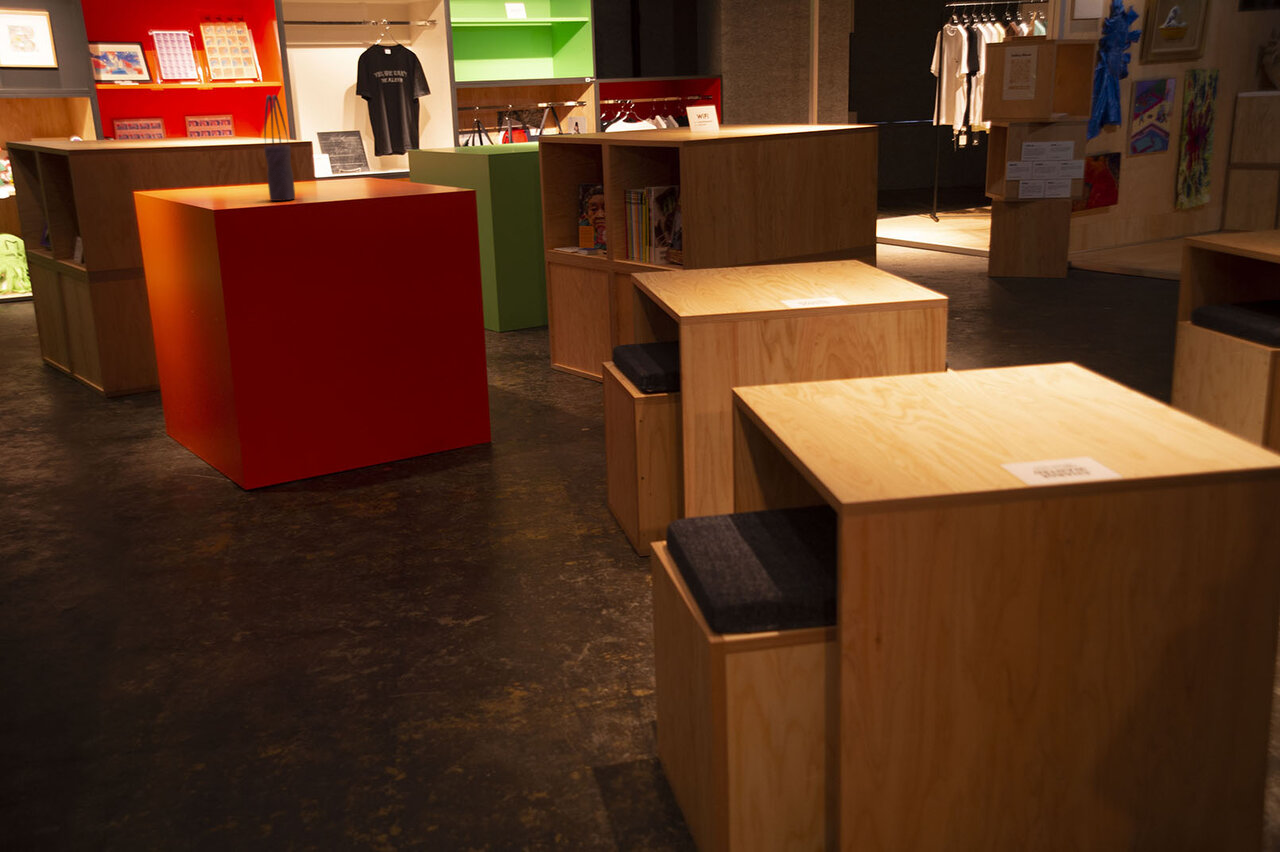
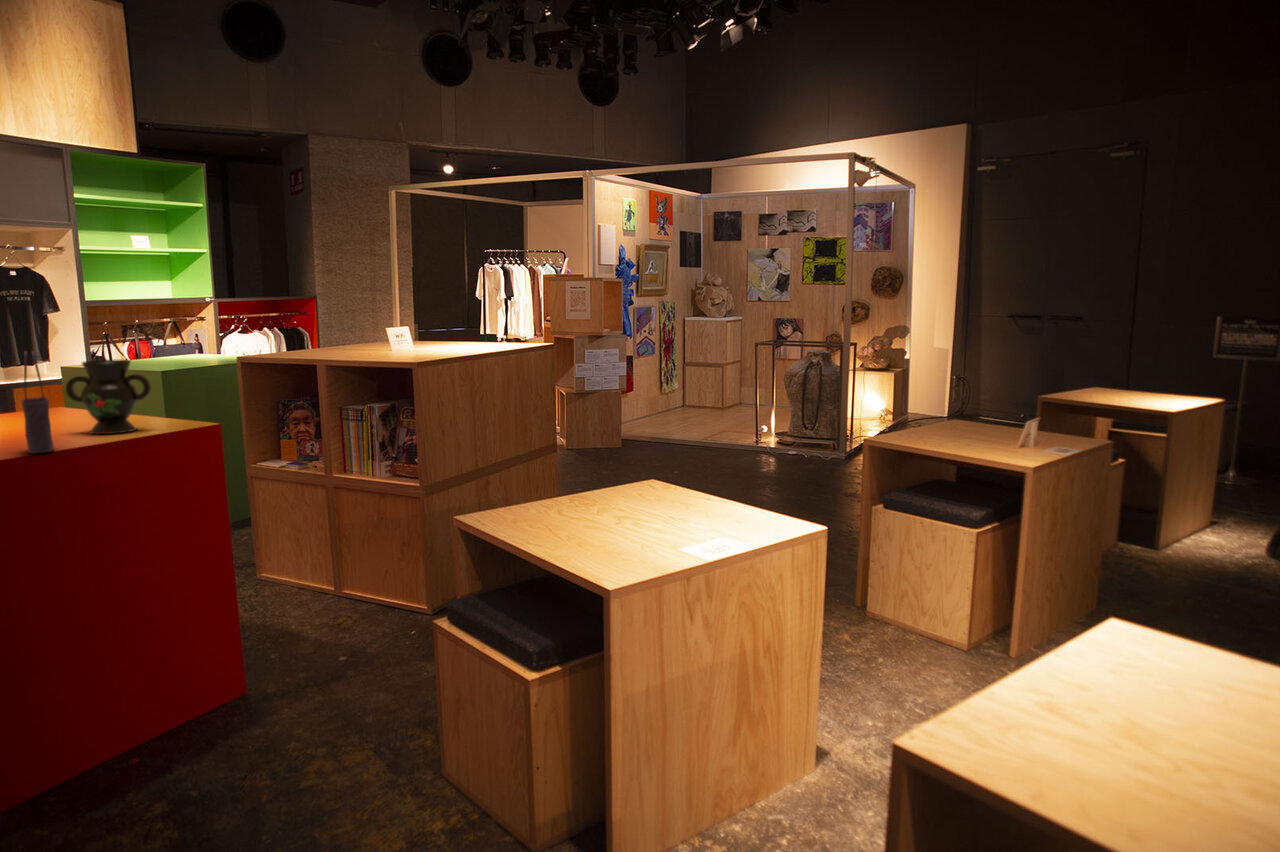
decorative vase: none [326,113,402,192] -> present [66,360,151,434]

